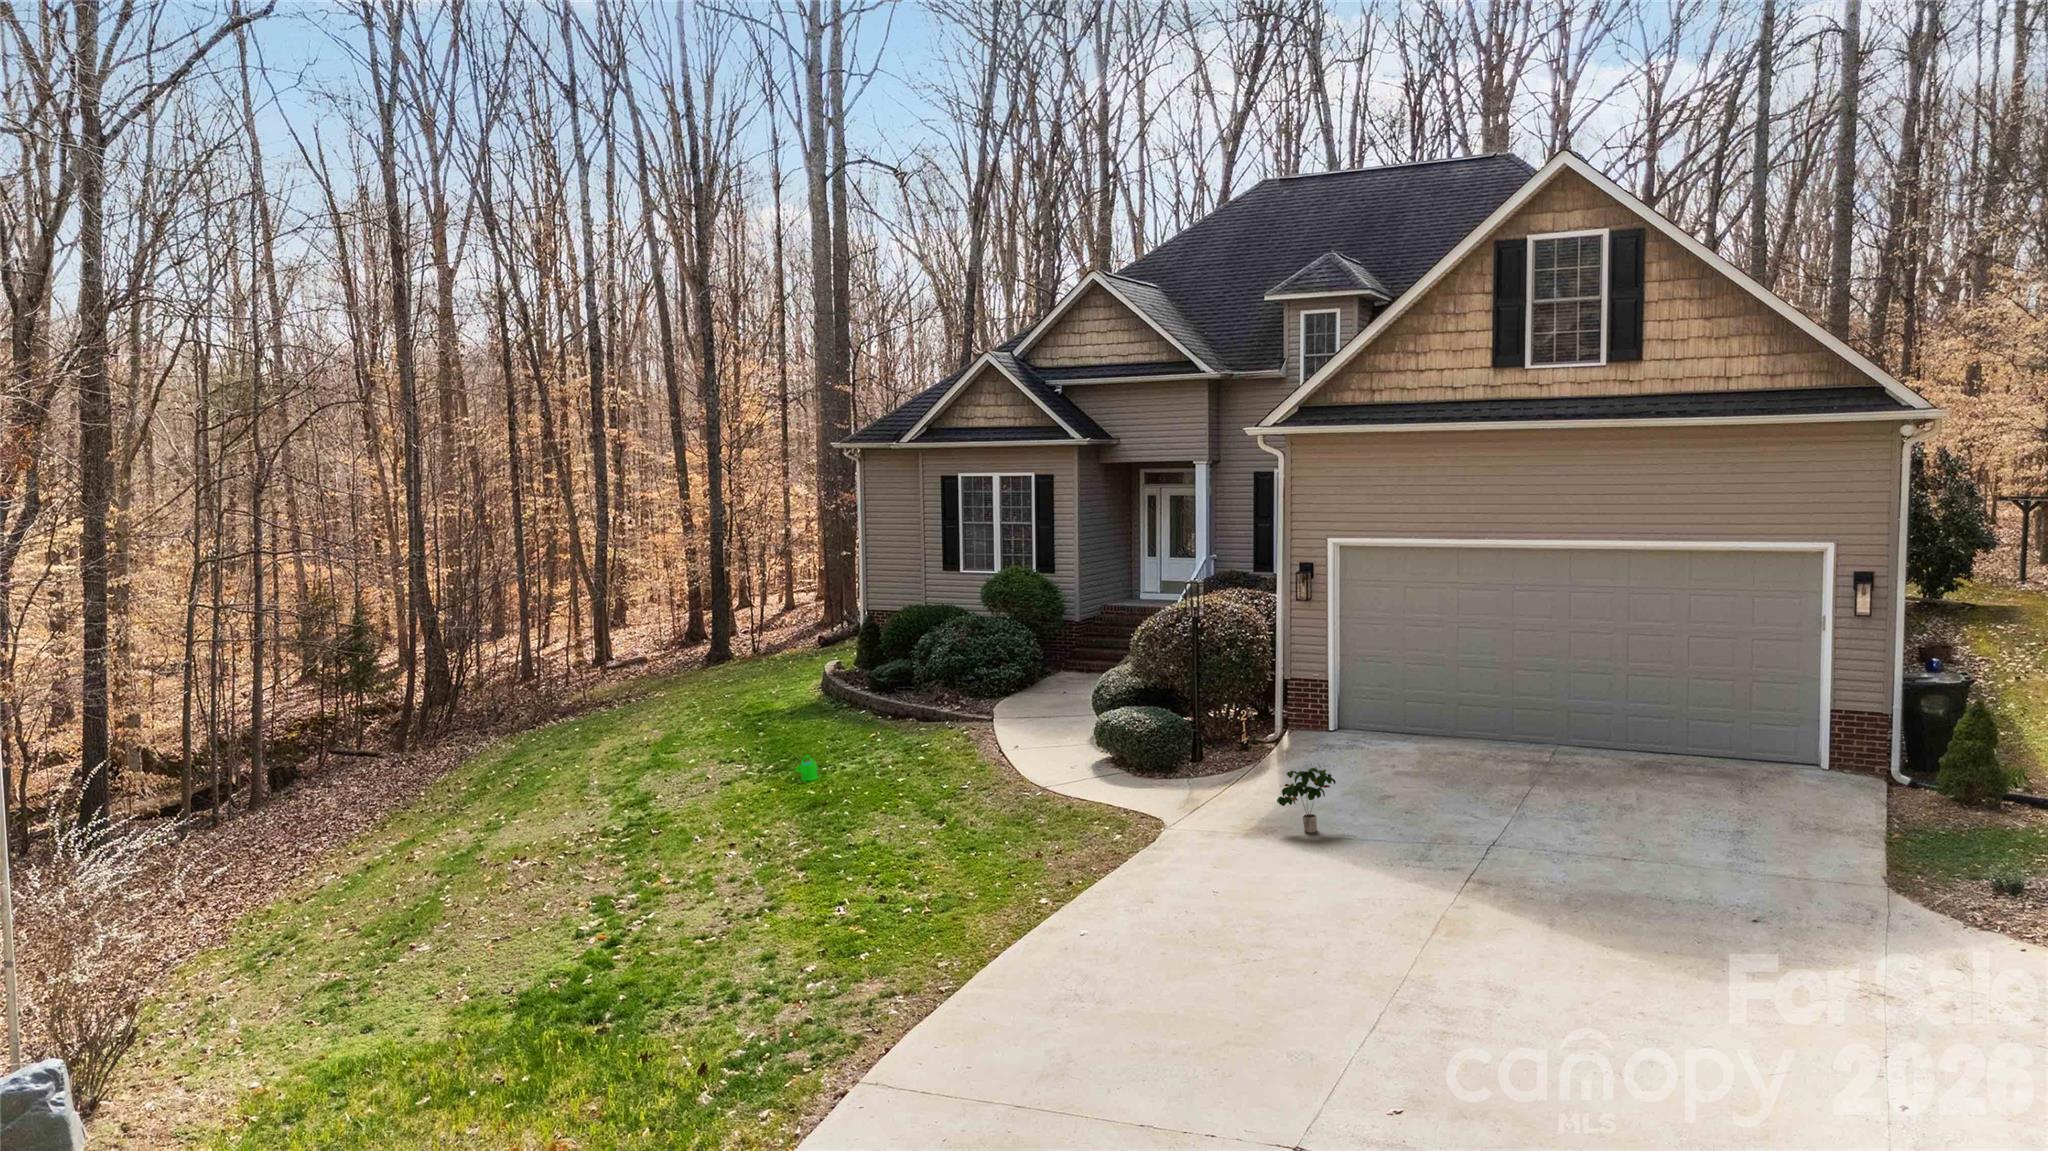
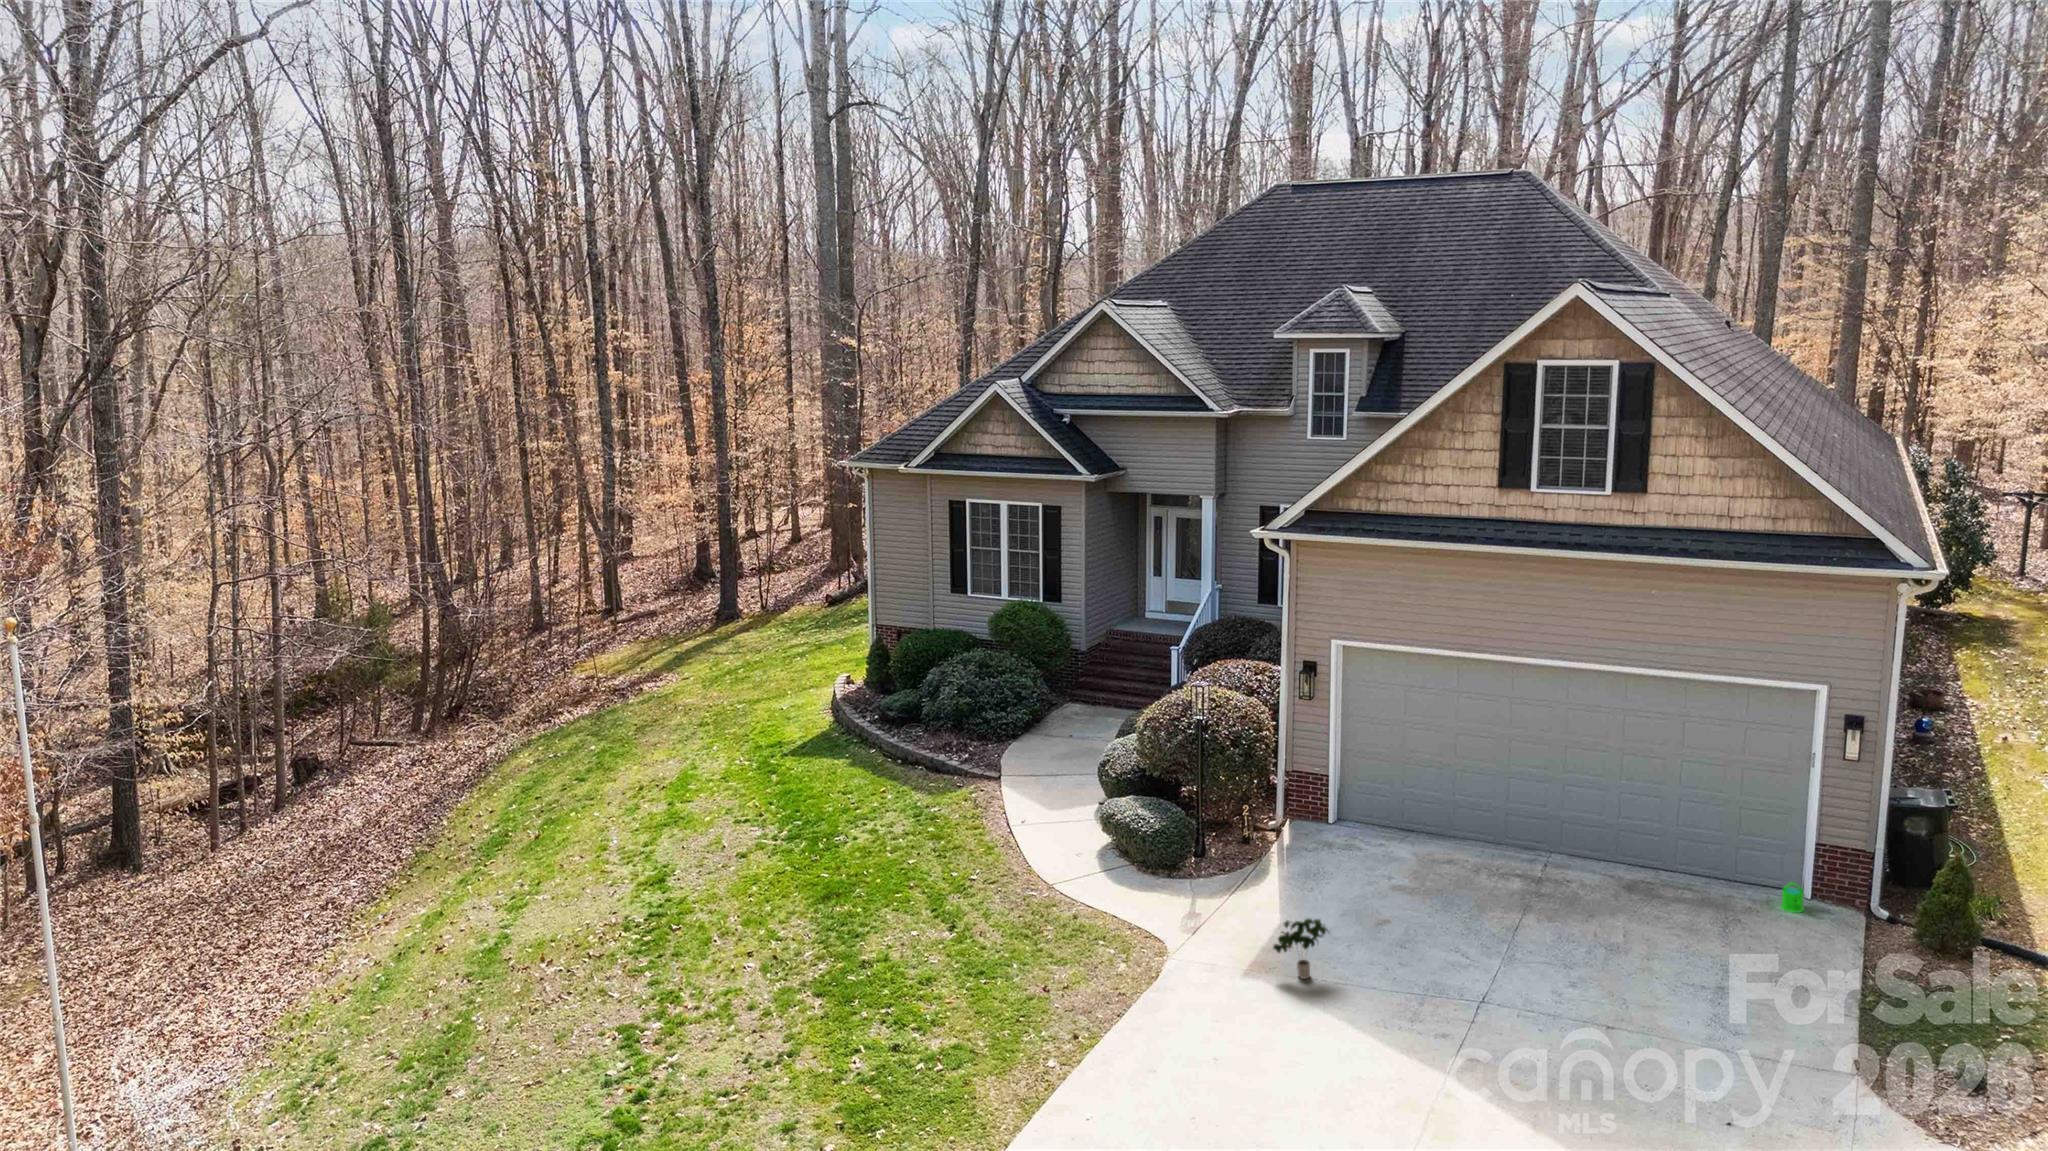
watering can: present [796,755,818,781] -> present [1781,882,1804,913]

